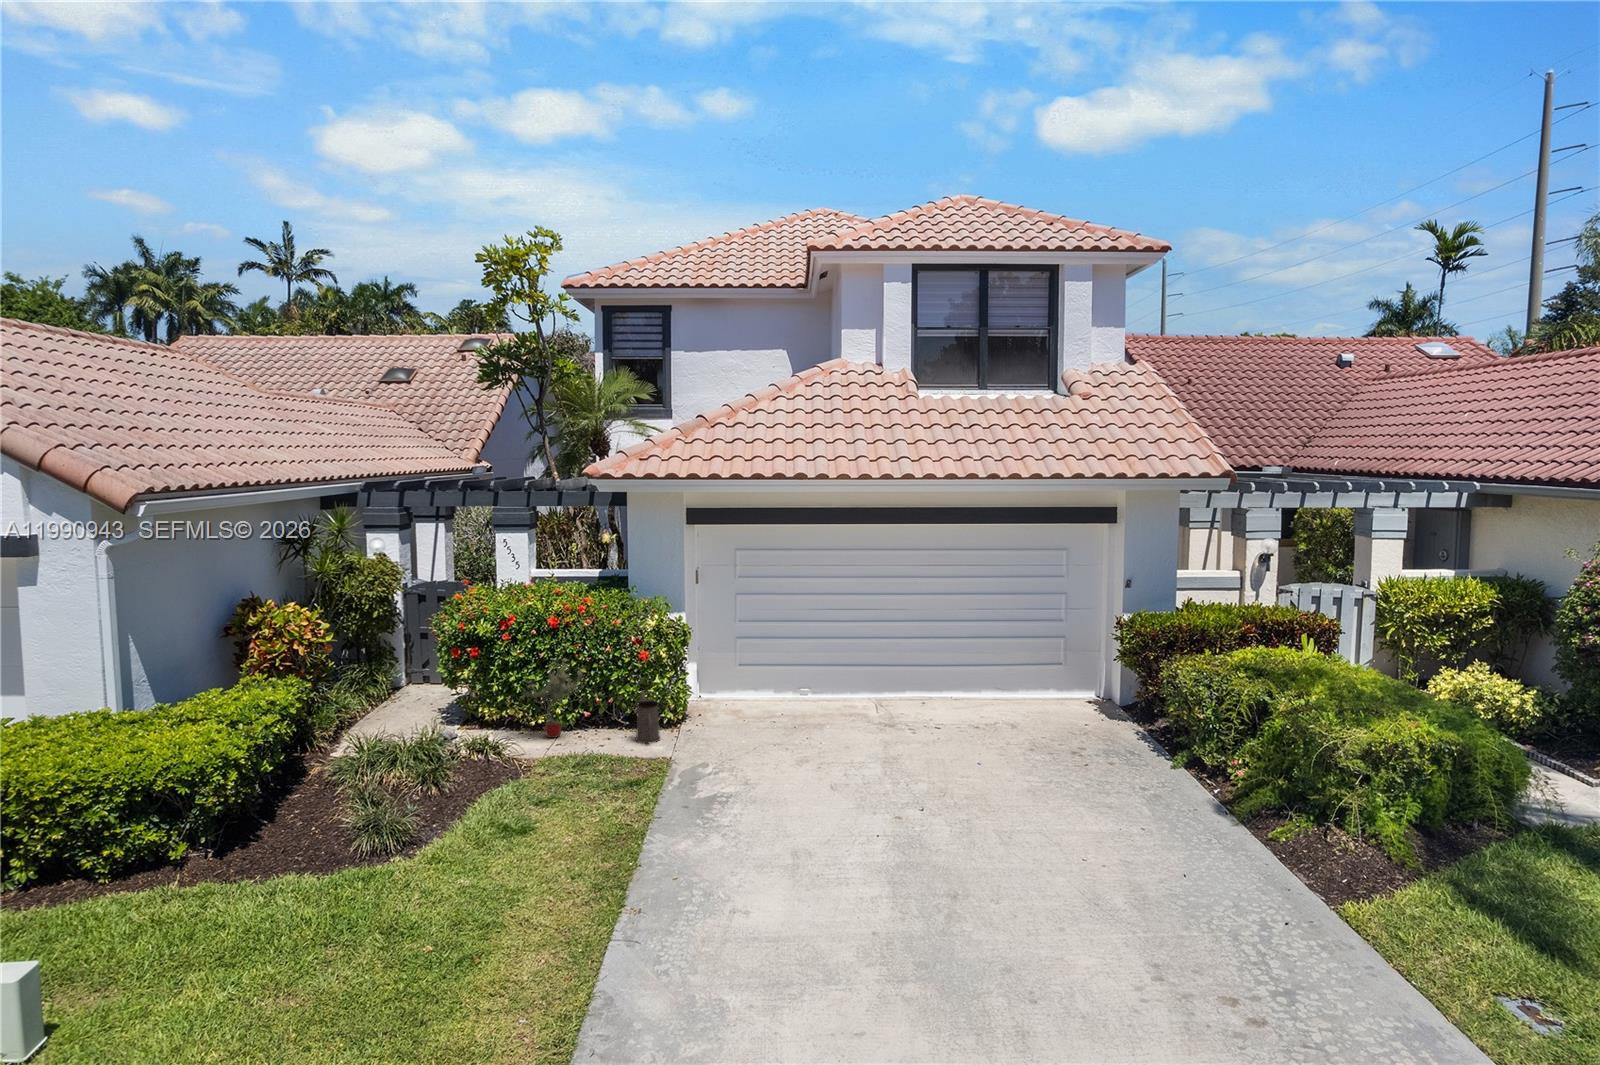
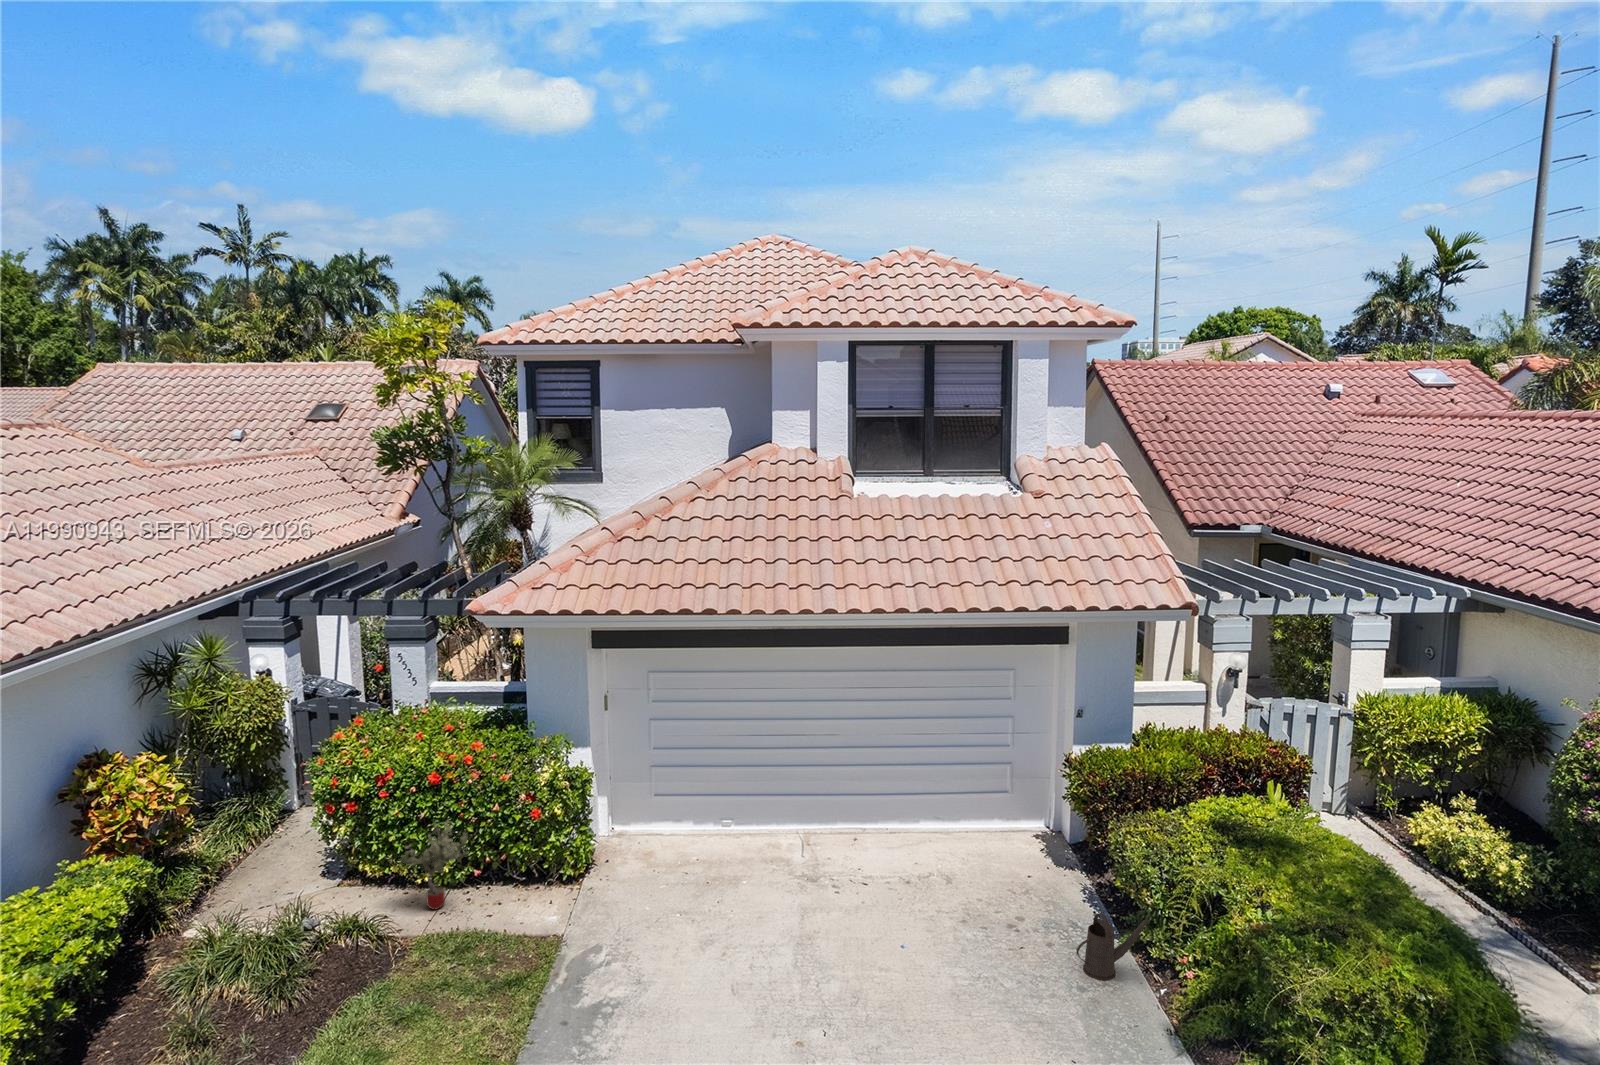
watering can: present [636,690,660,743] -> present [1076,913,1148,981]

